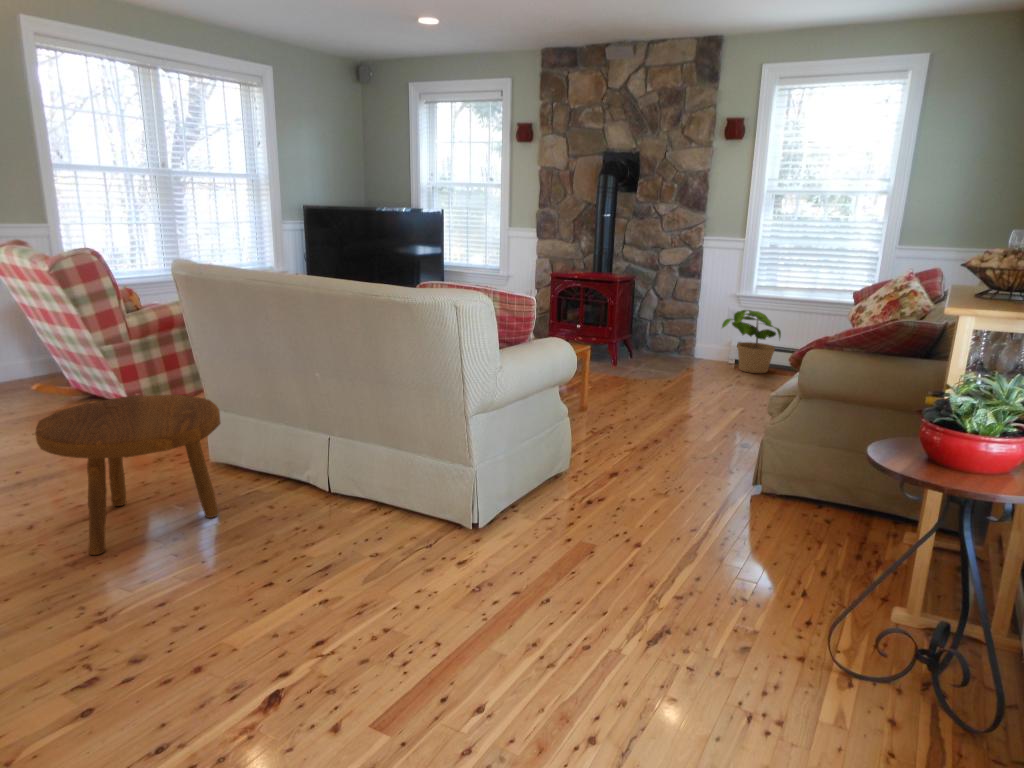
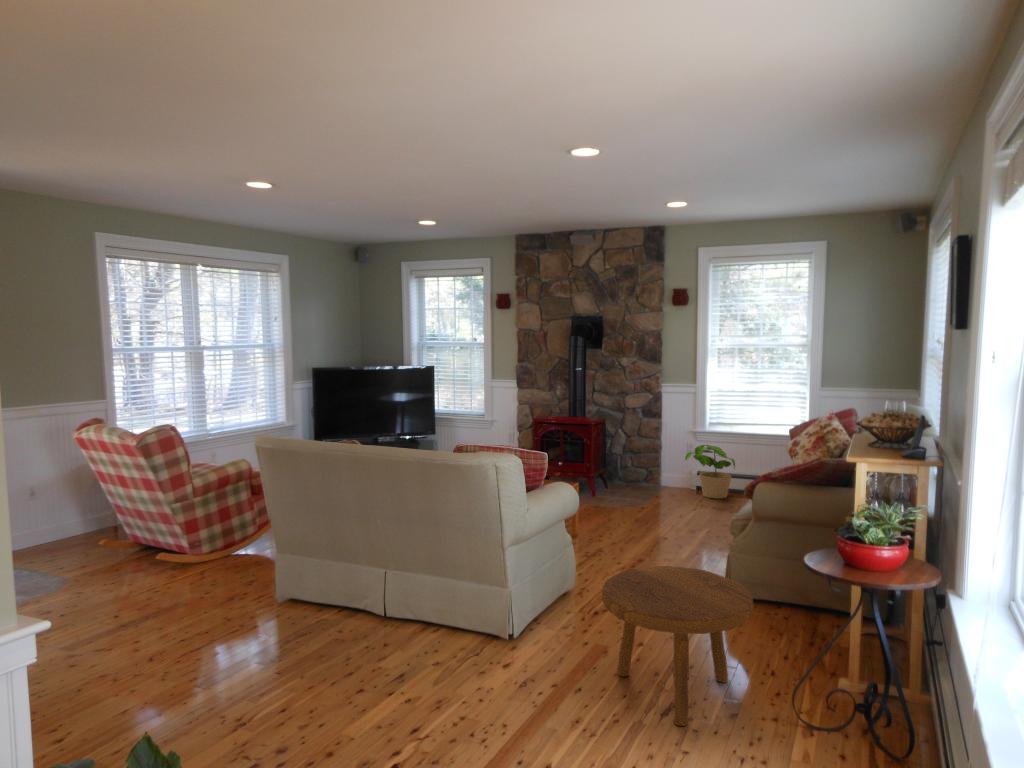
footstool: present [35,394,220,555] -> present [602,566,754,726]

